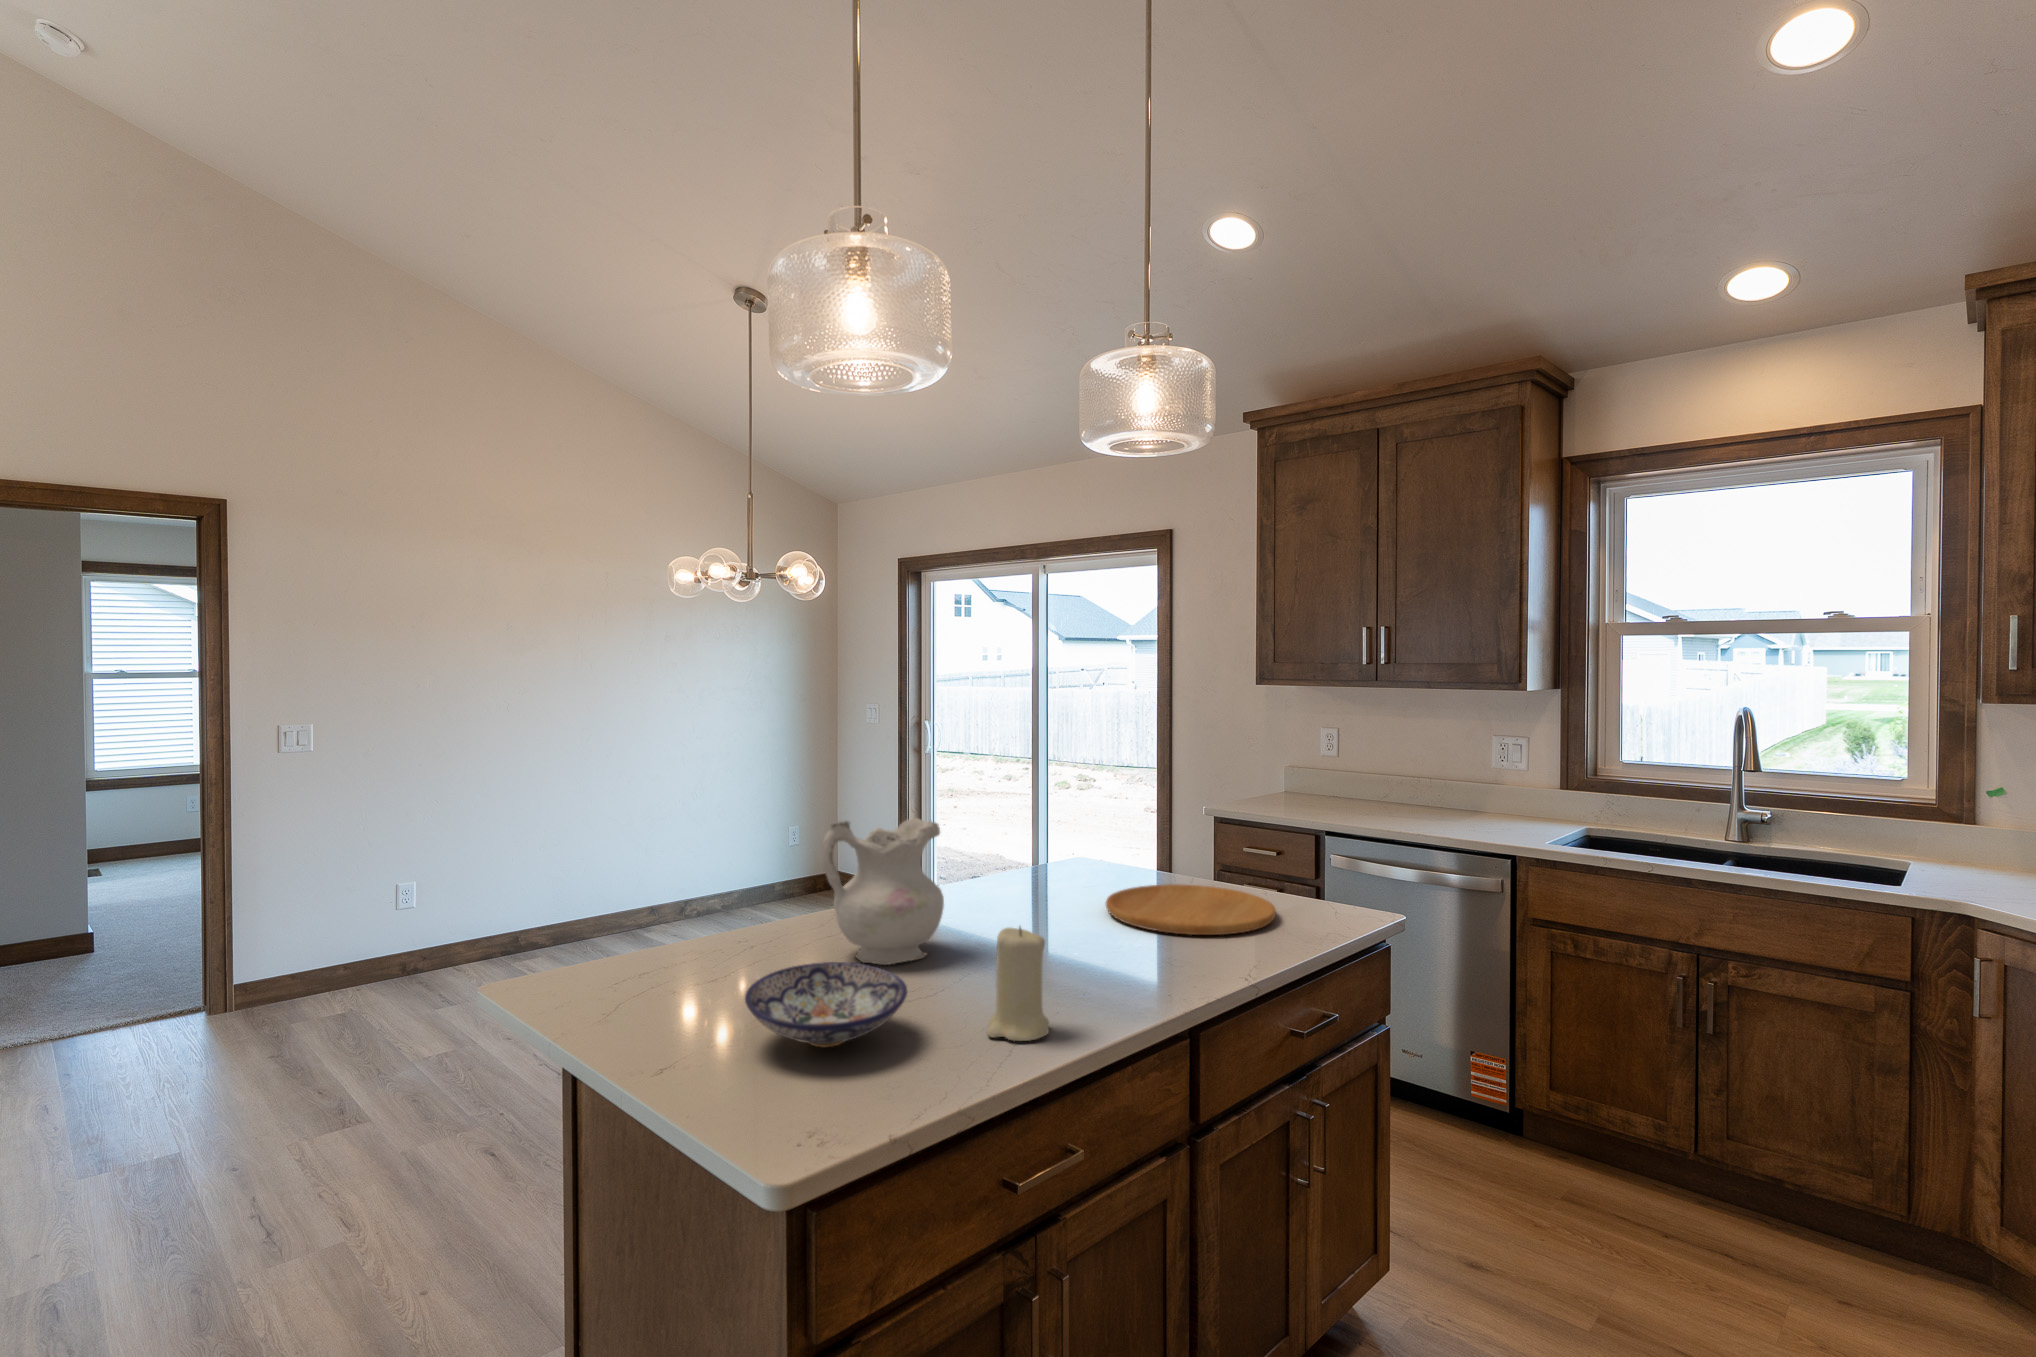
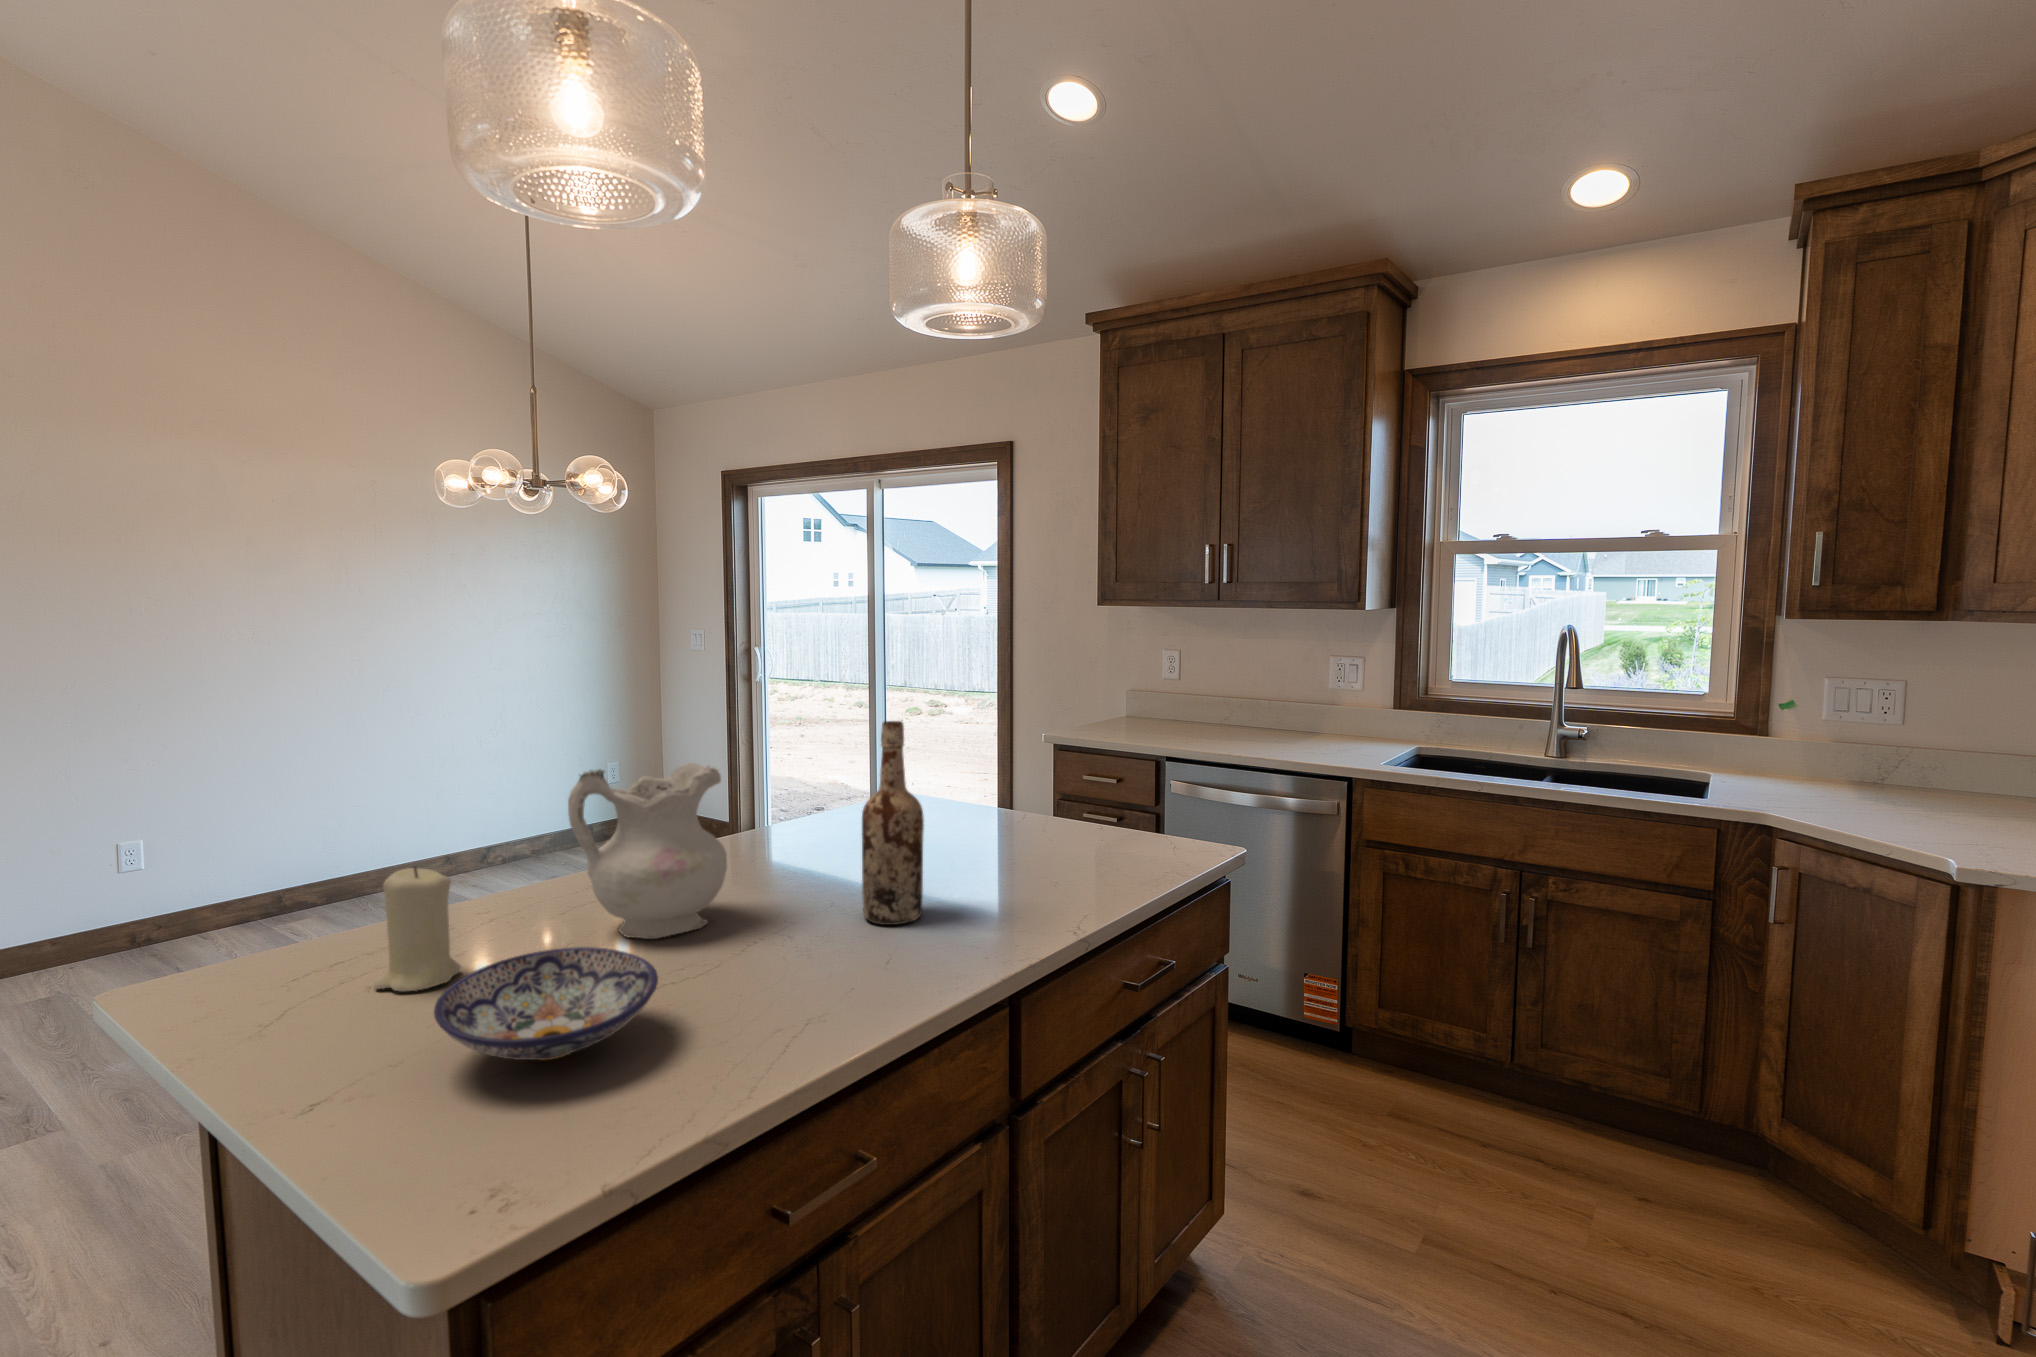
wine bottle: none [1057,786,1110,964] -> present [862,721,924,925]
cutting board: present [1106,884,1276,935] -> none [926,824,1112,883]
candle: present [987,927,1049,1041] -> present [374,867,461,991]

